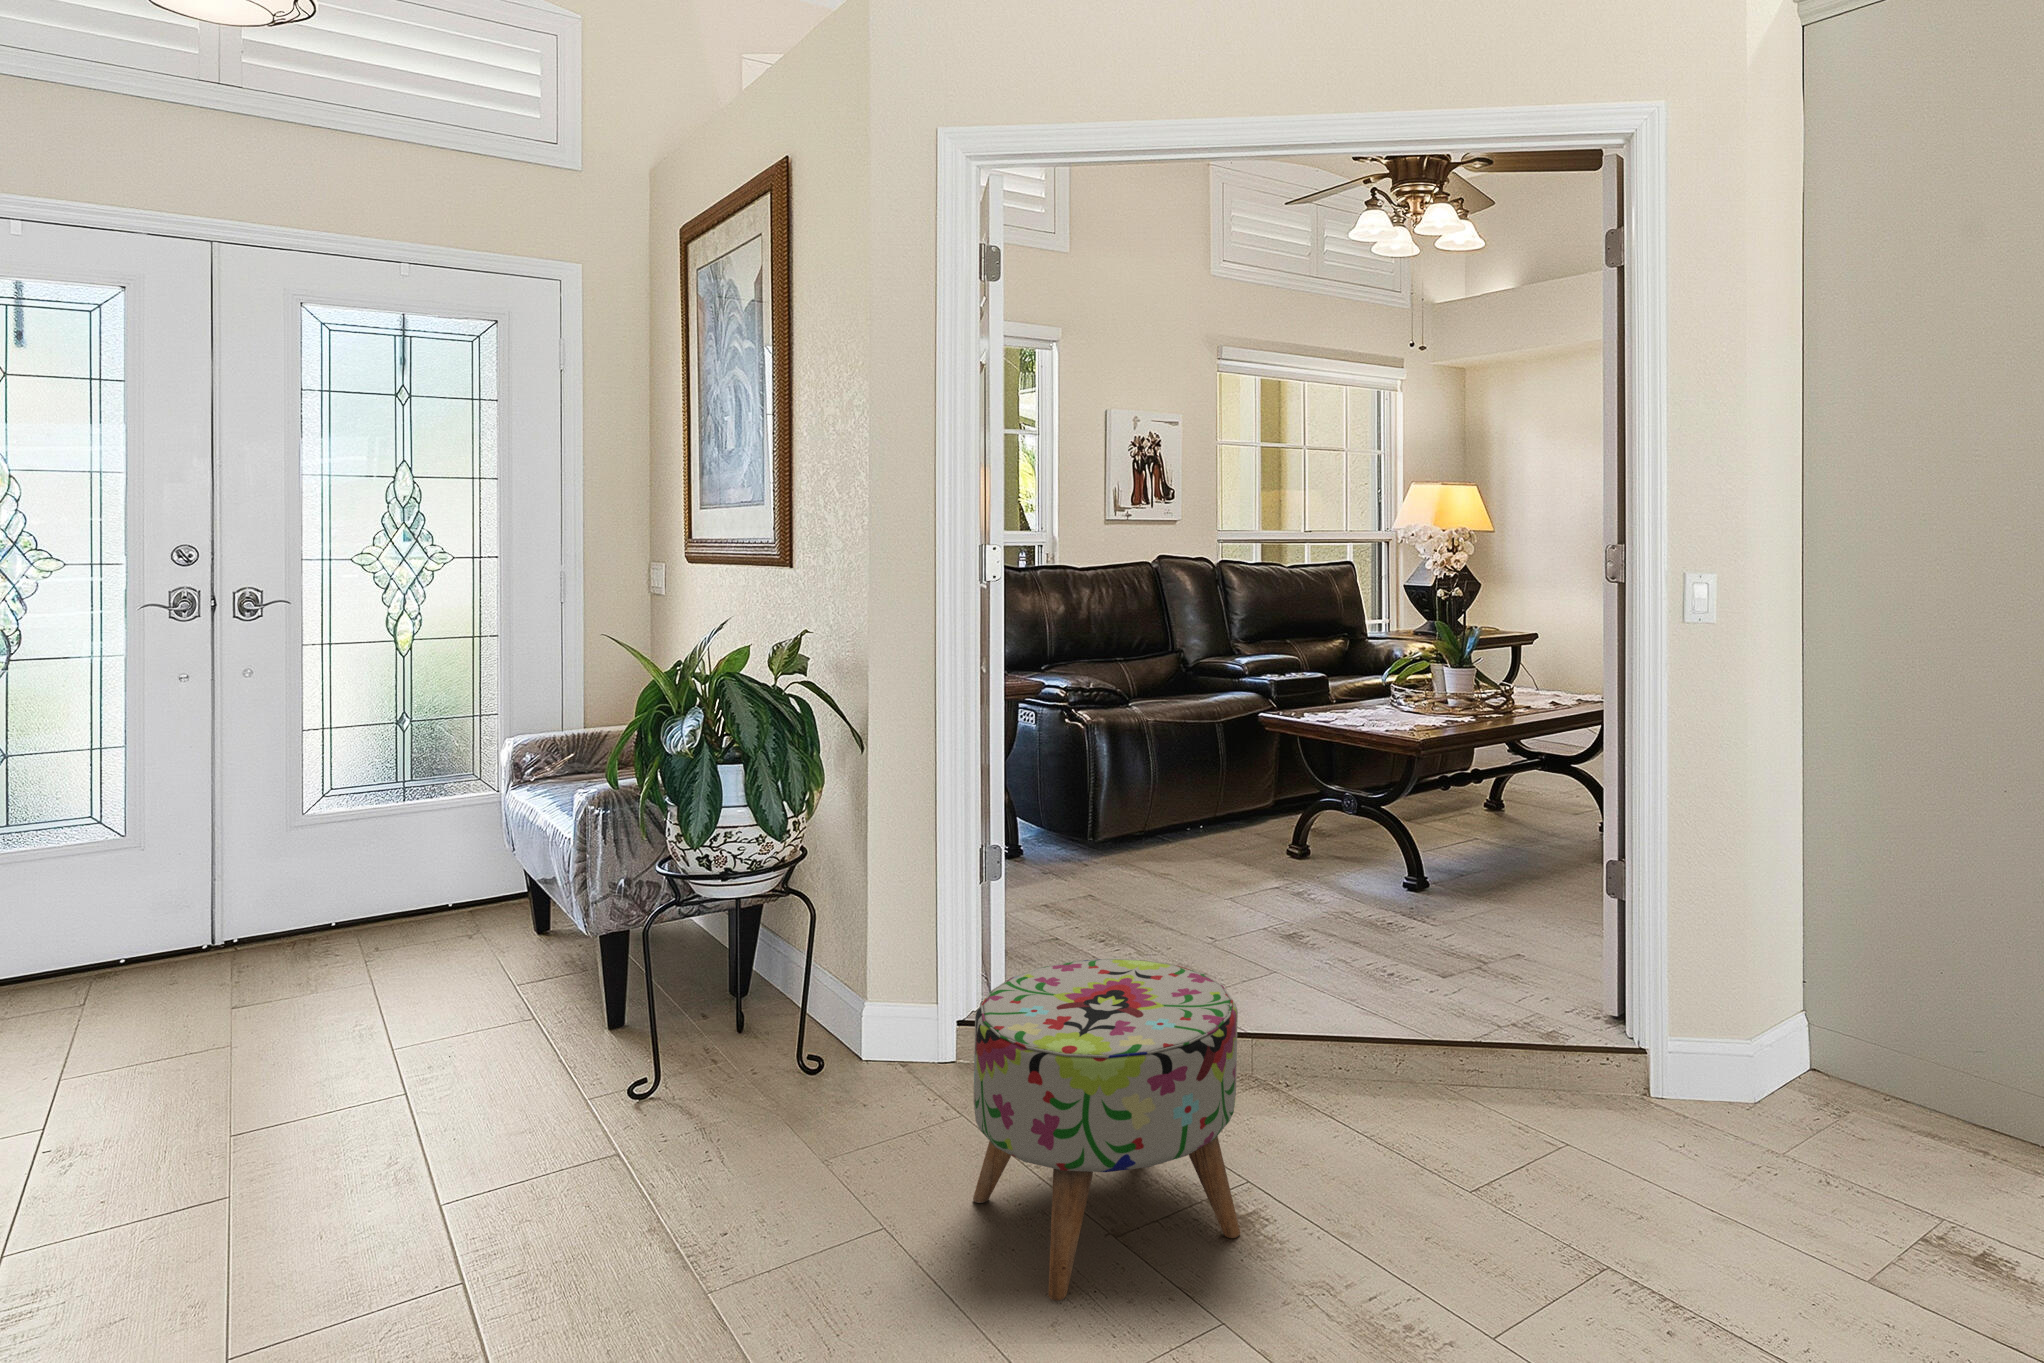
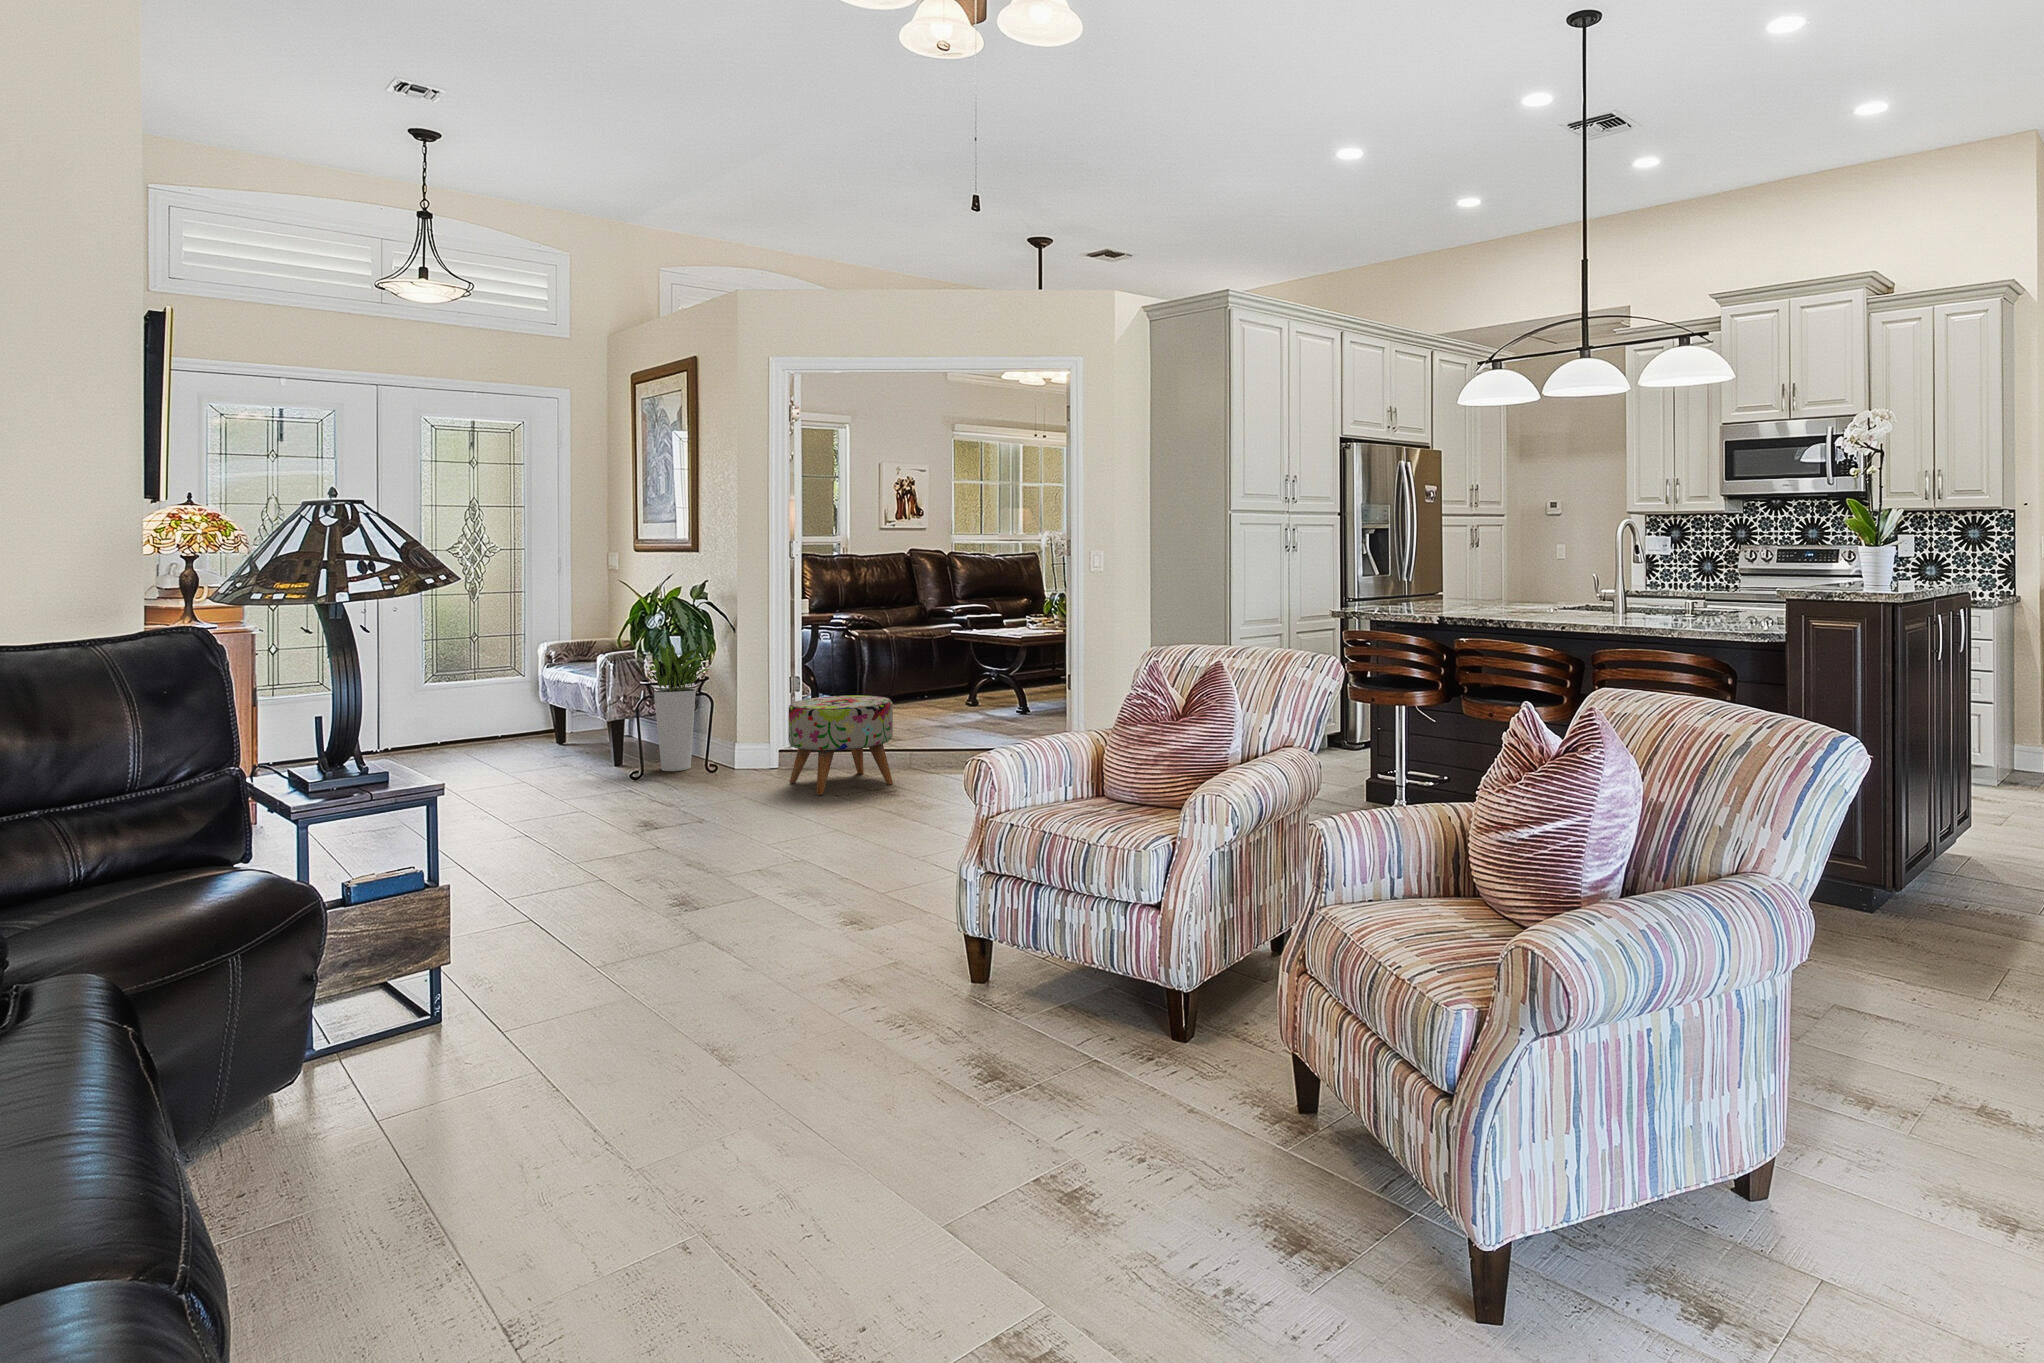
planter: none [648,794,803,1096] -> present [648,644,709,771]

